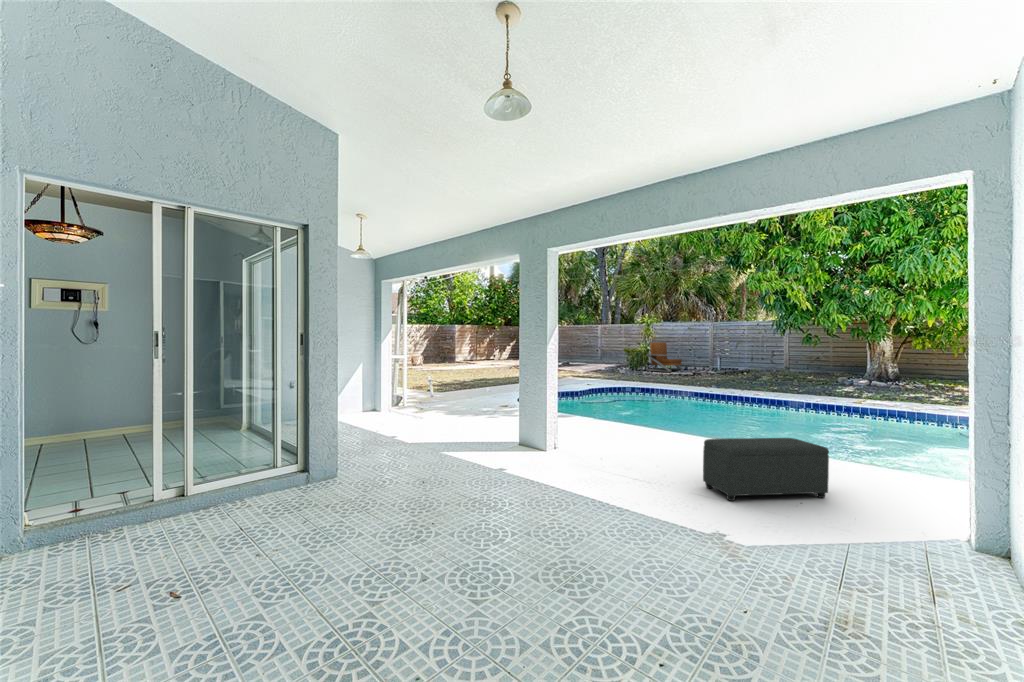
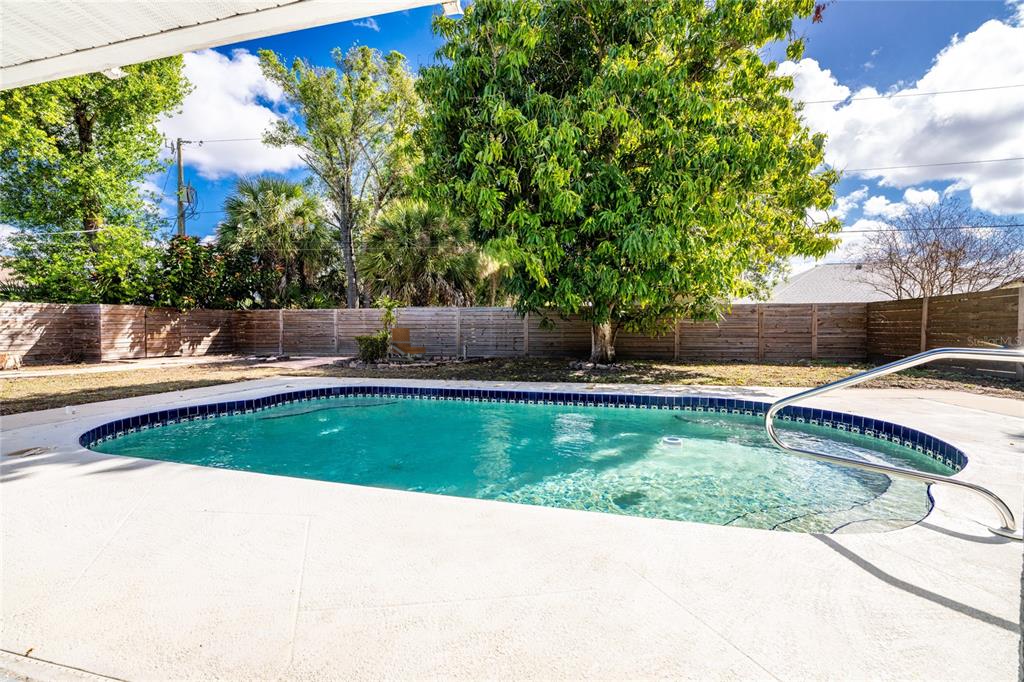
ottoman: present [703,438,829,501] -> none [366,459,579,628]

